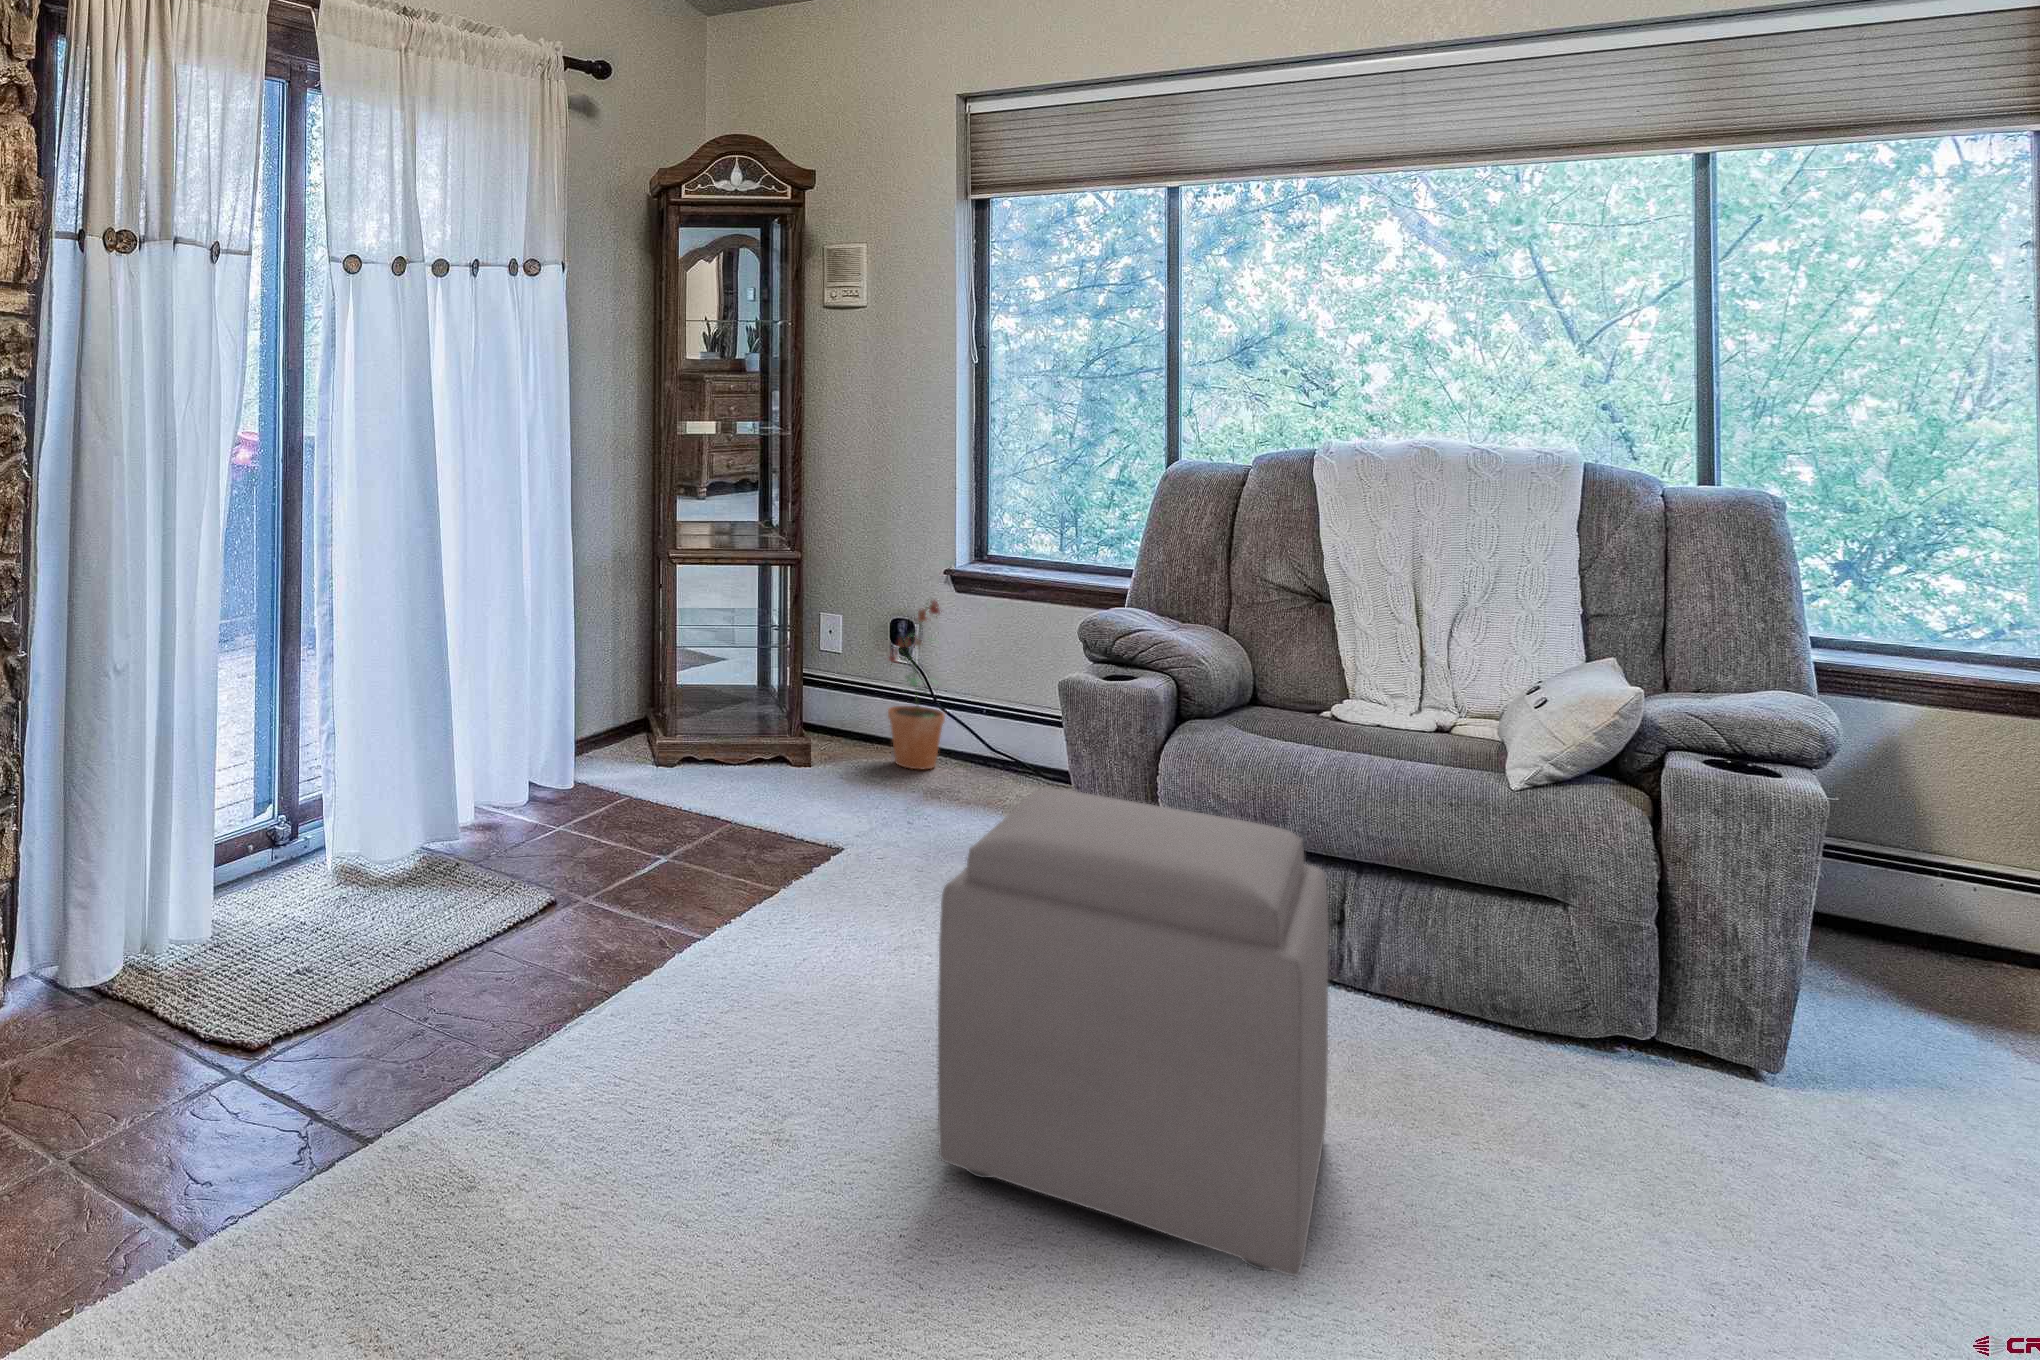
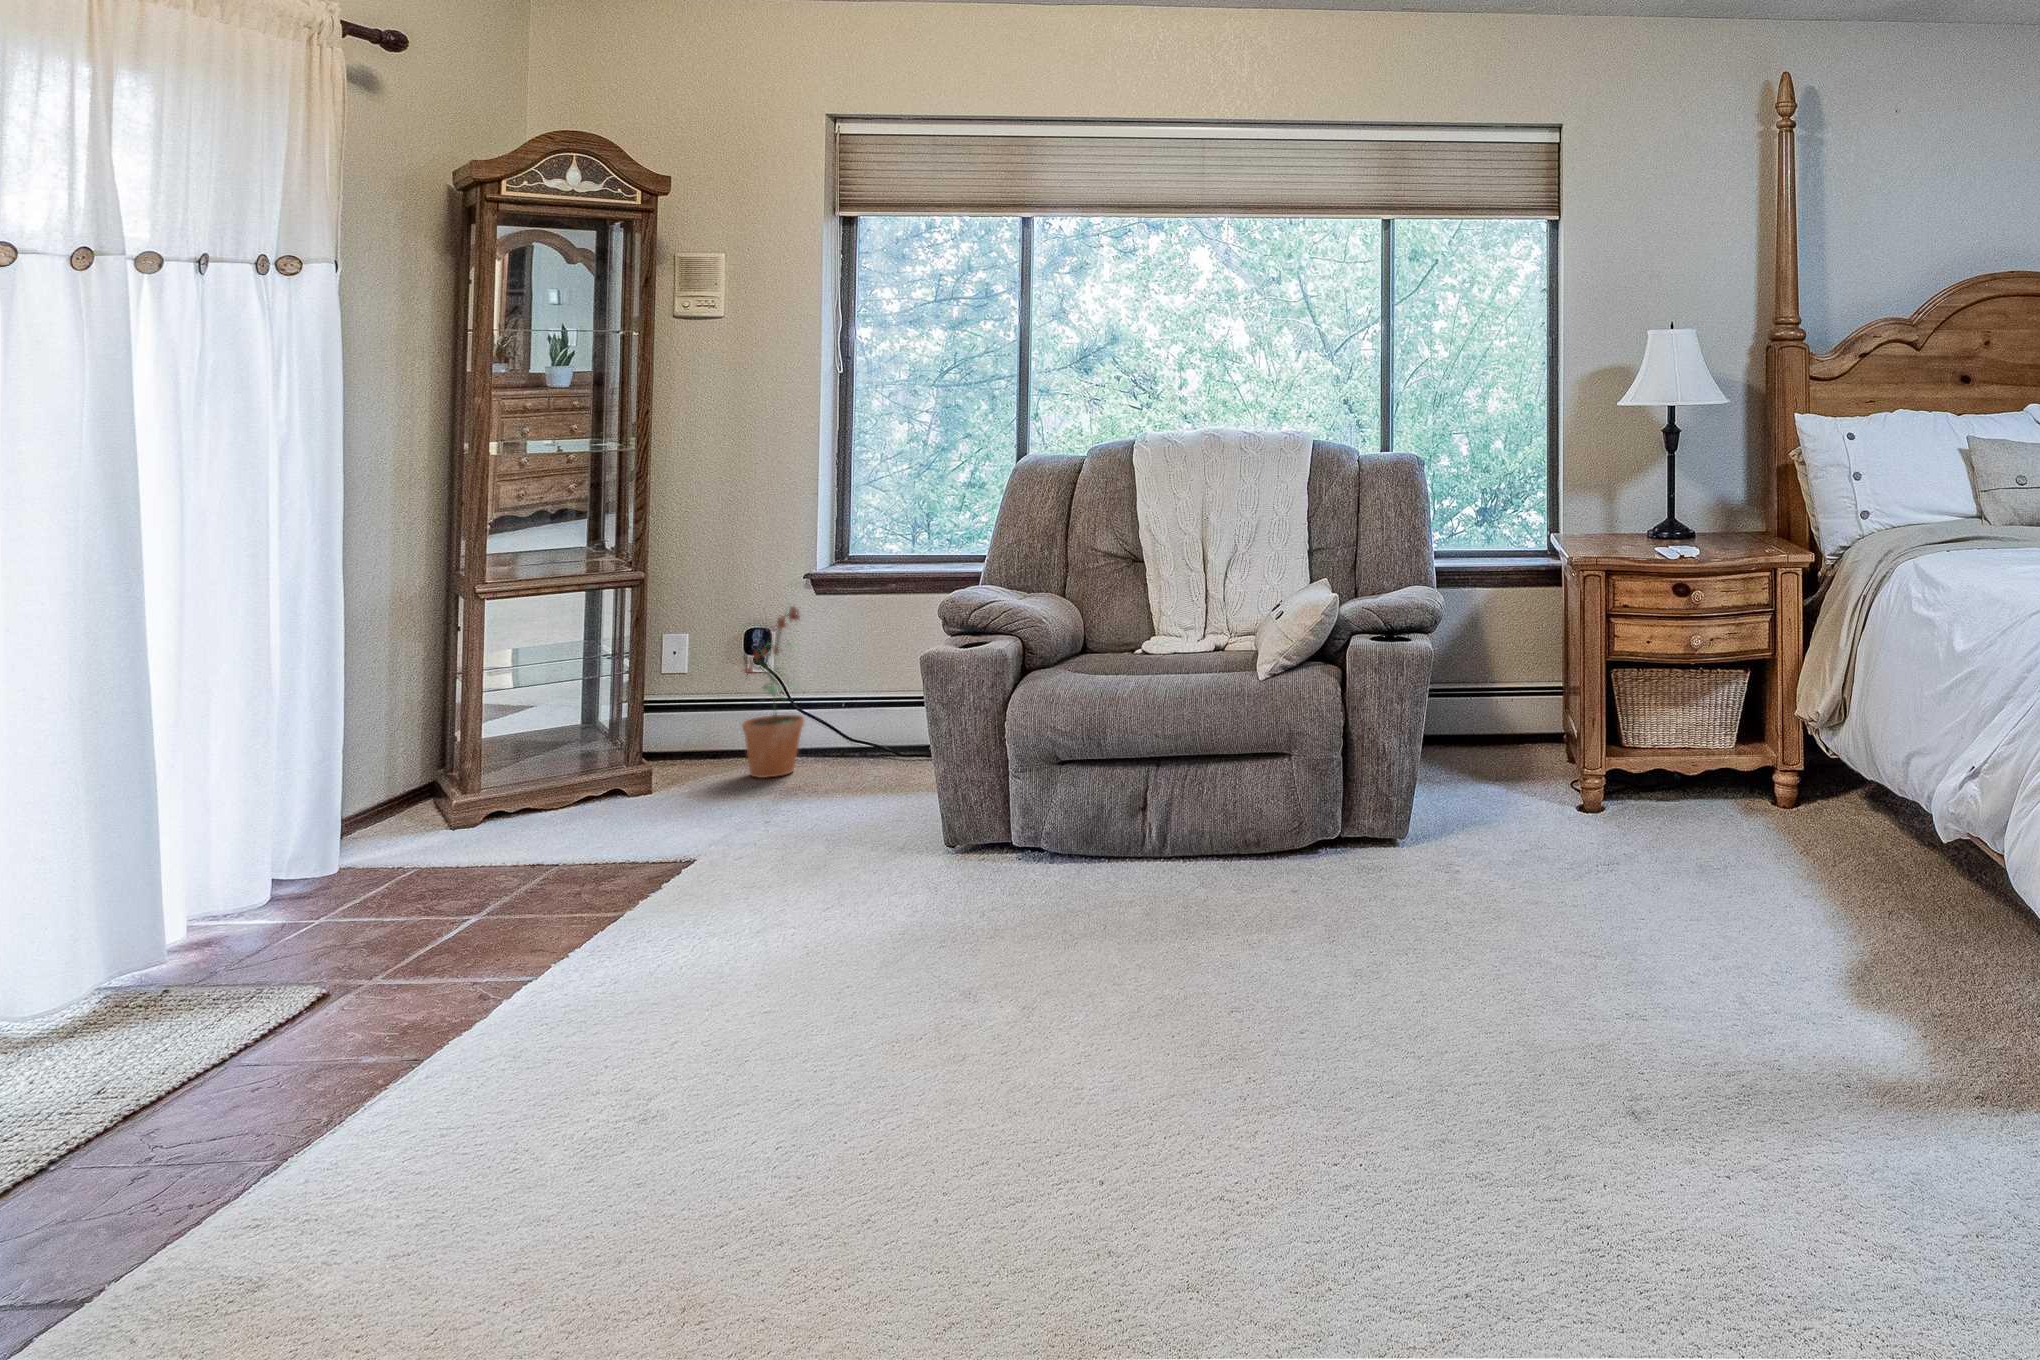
ottoman: present [938,788,1329,1277] -> none [812,730,1130,1074]

